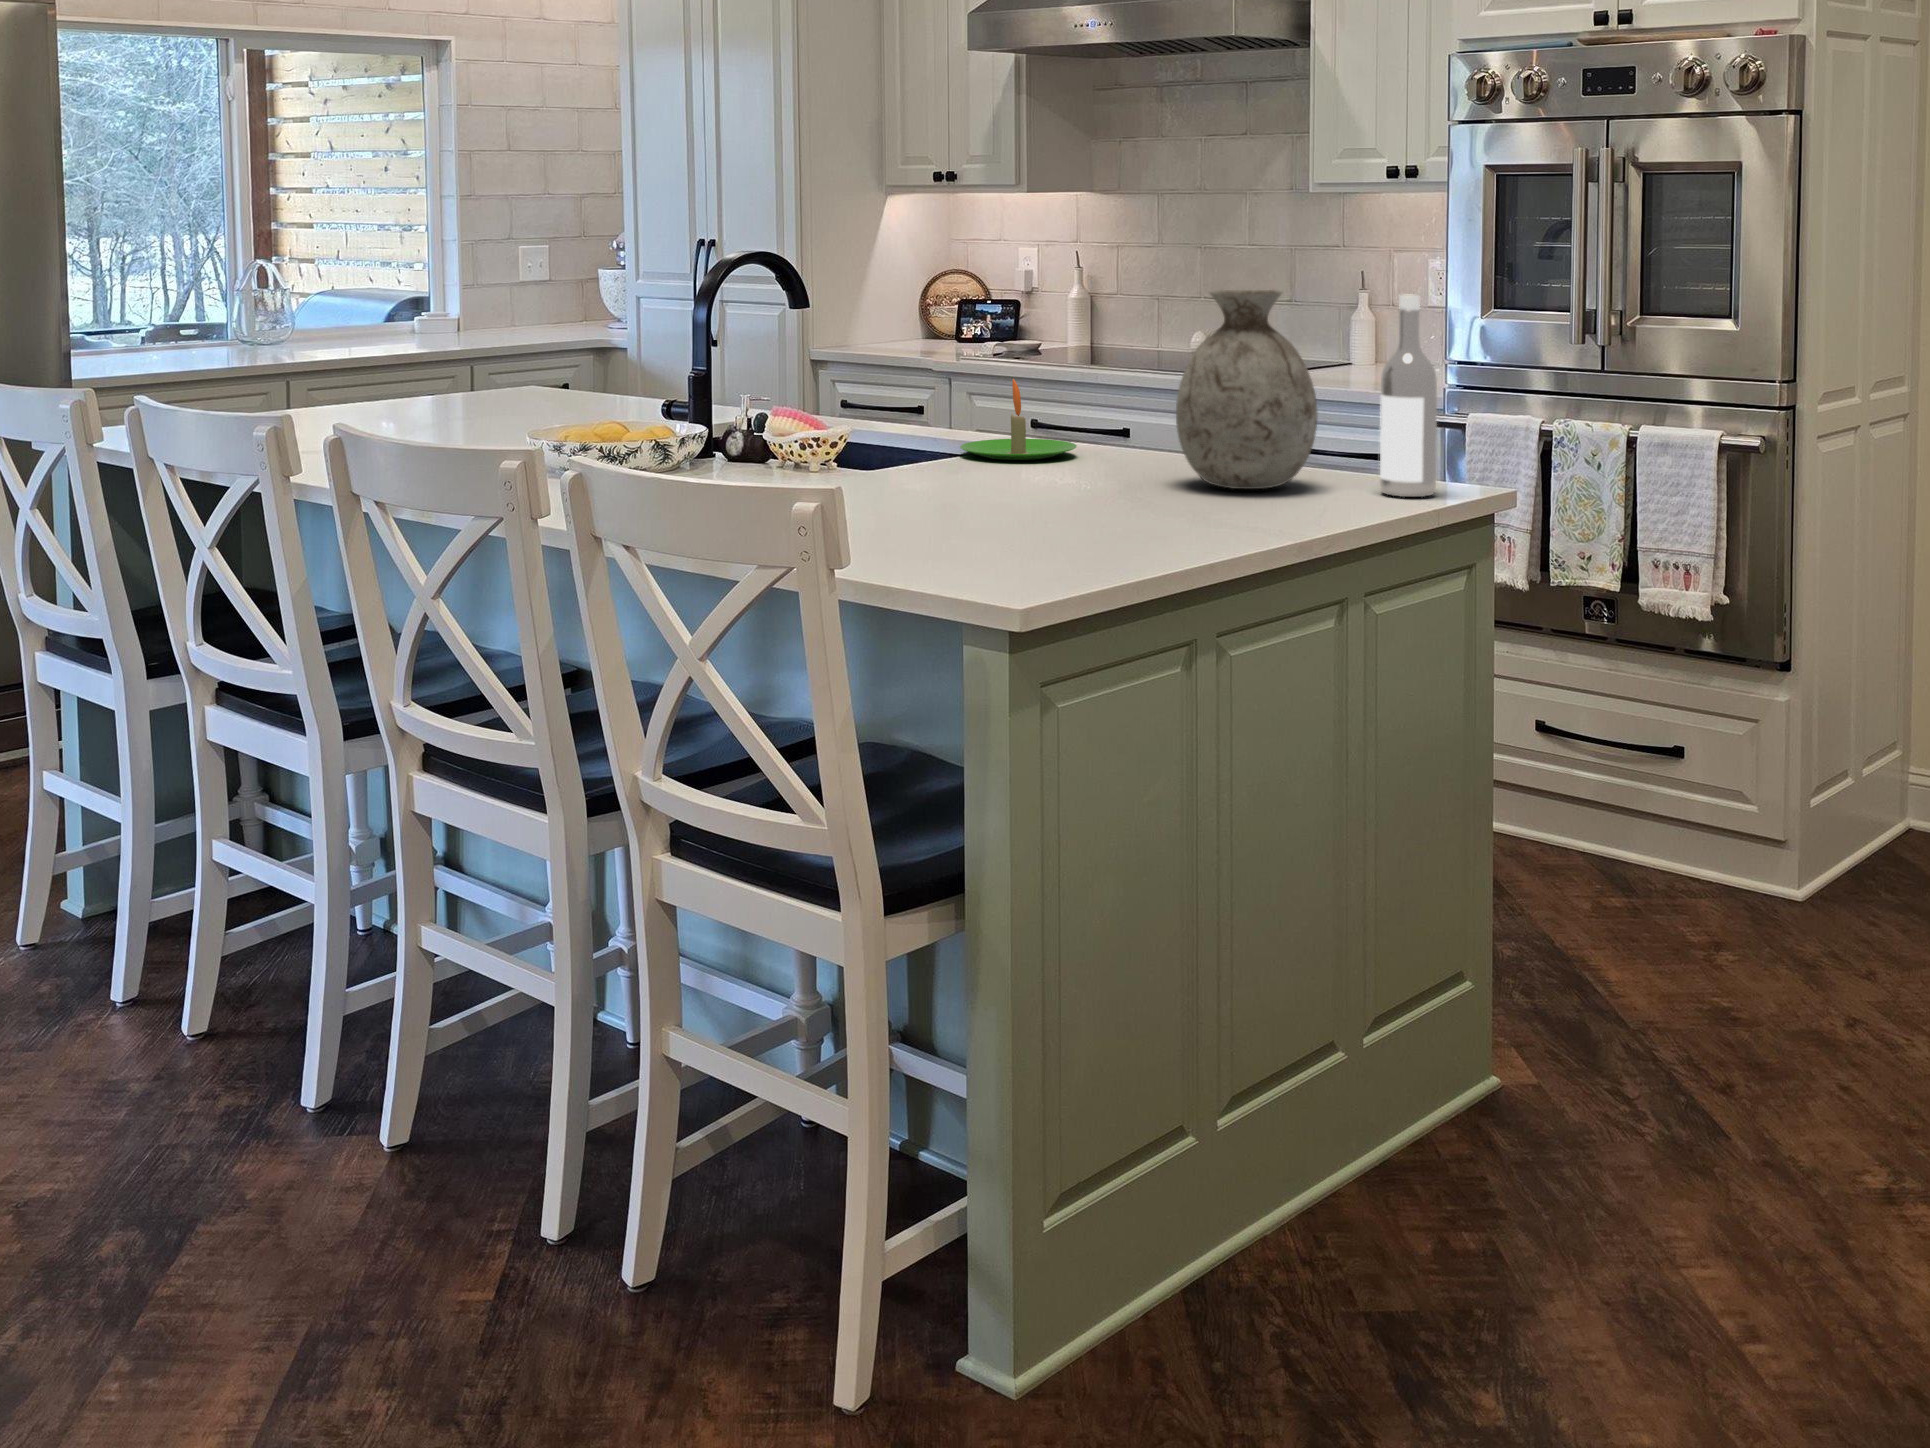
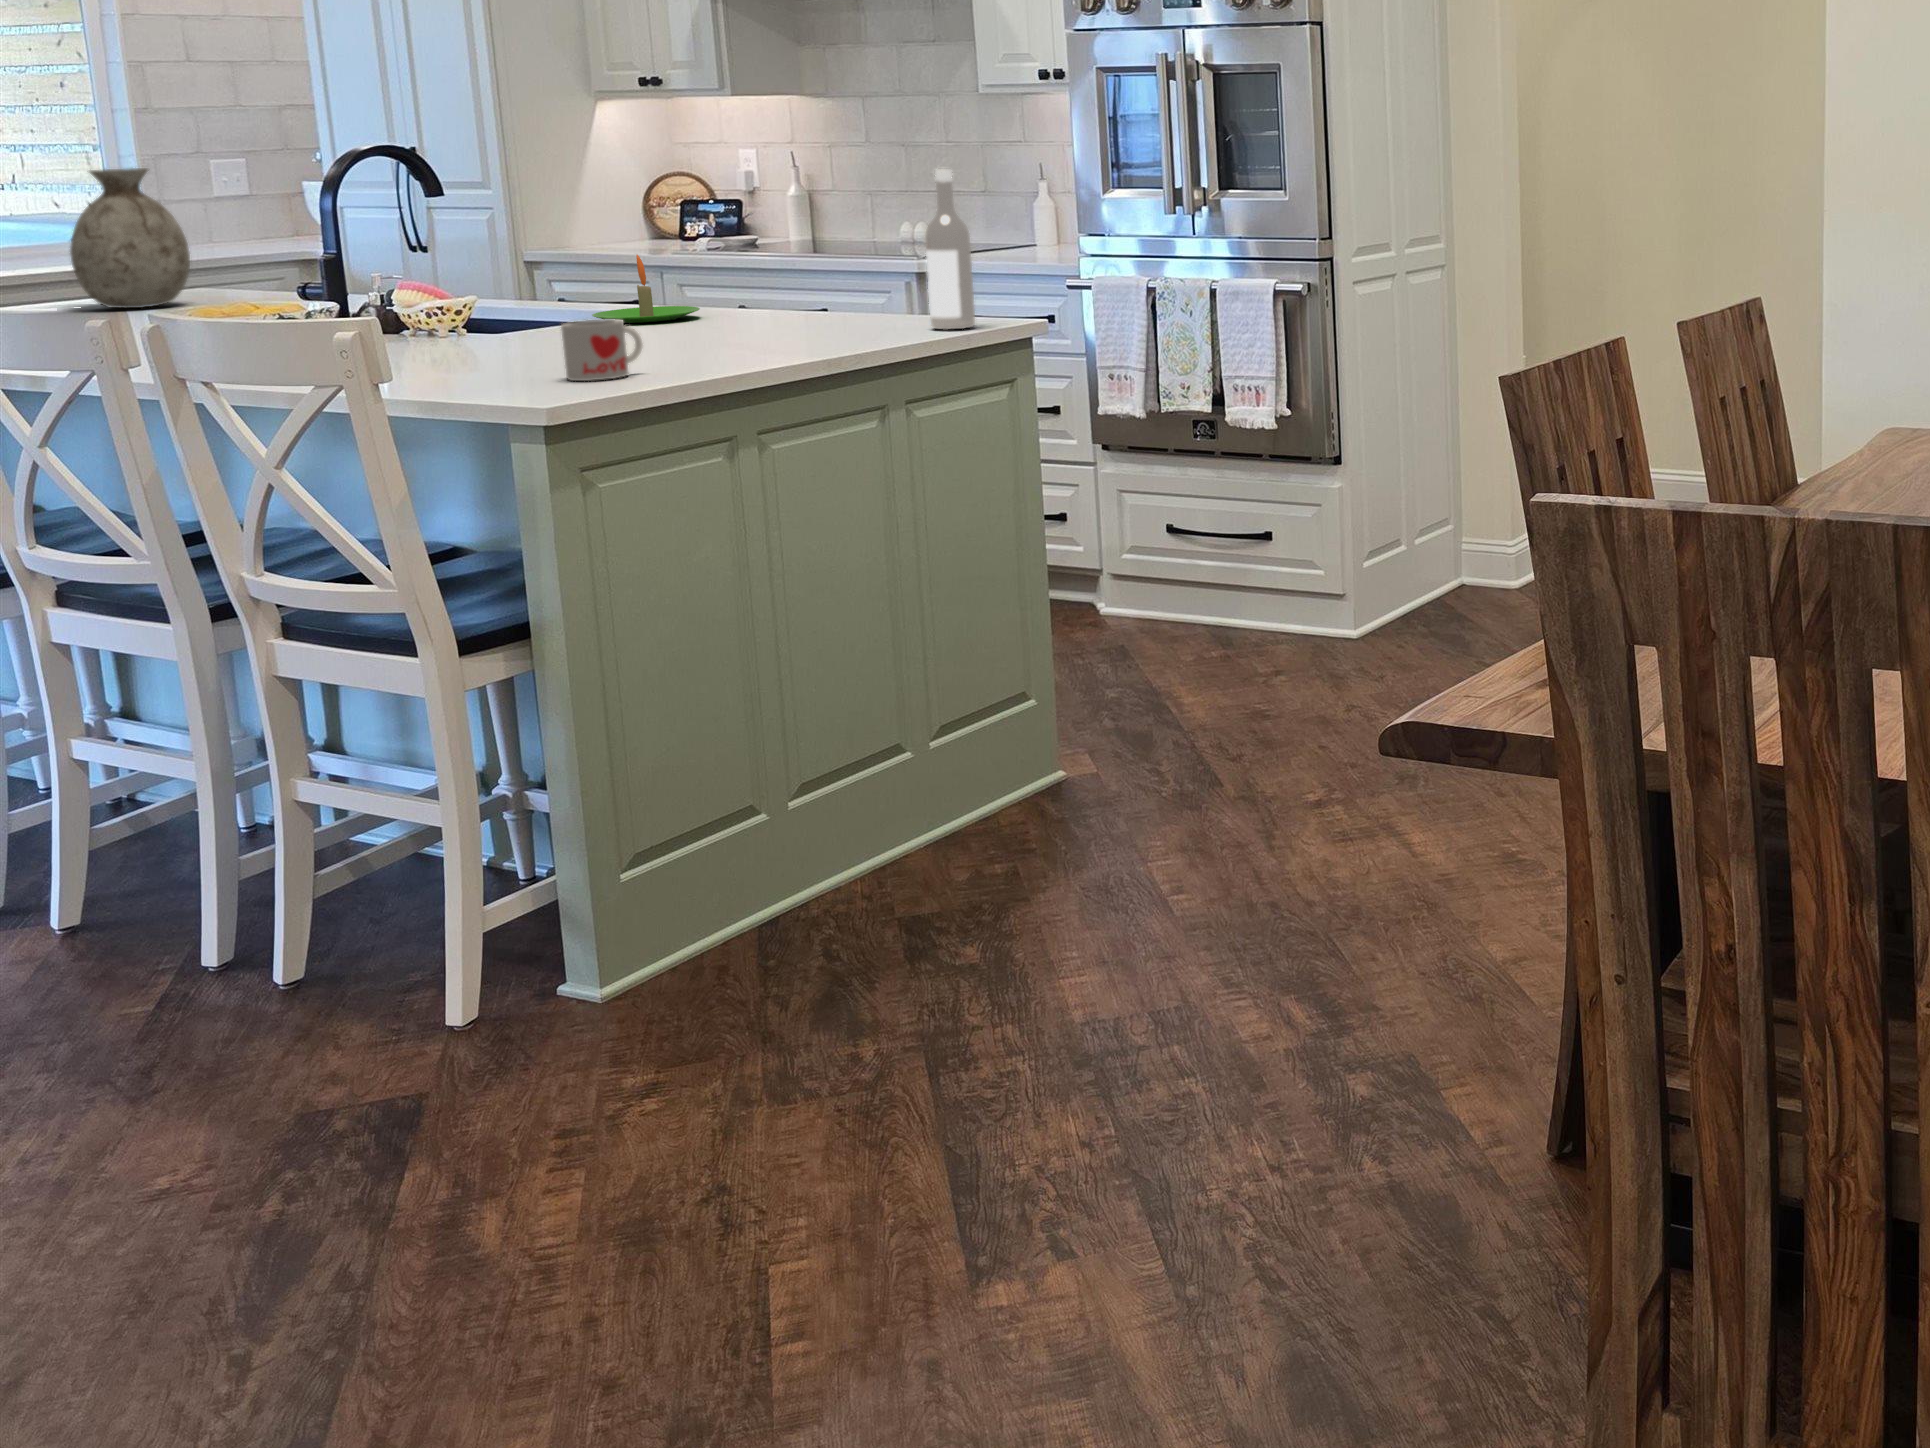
vase: present [1176,290,1318,489] -> present [70,168,190,308]
mug: none [1008,480,1095,560] -> present [561,320,643,381]

